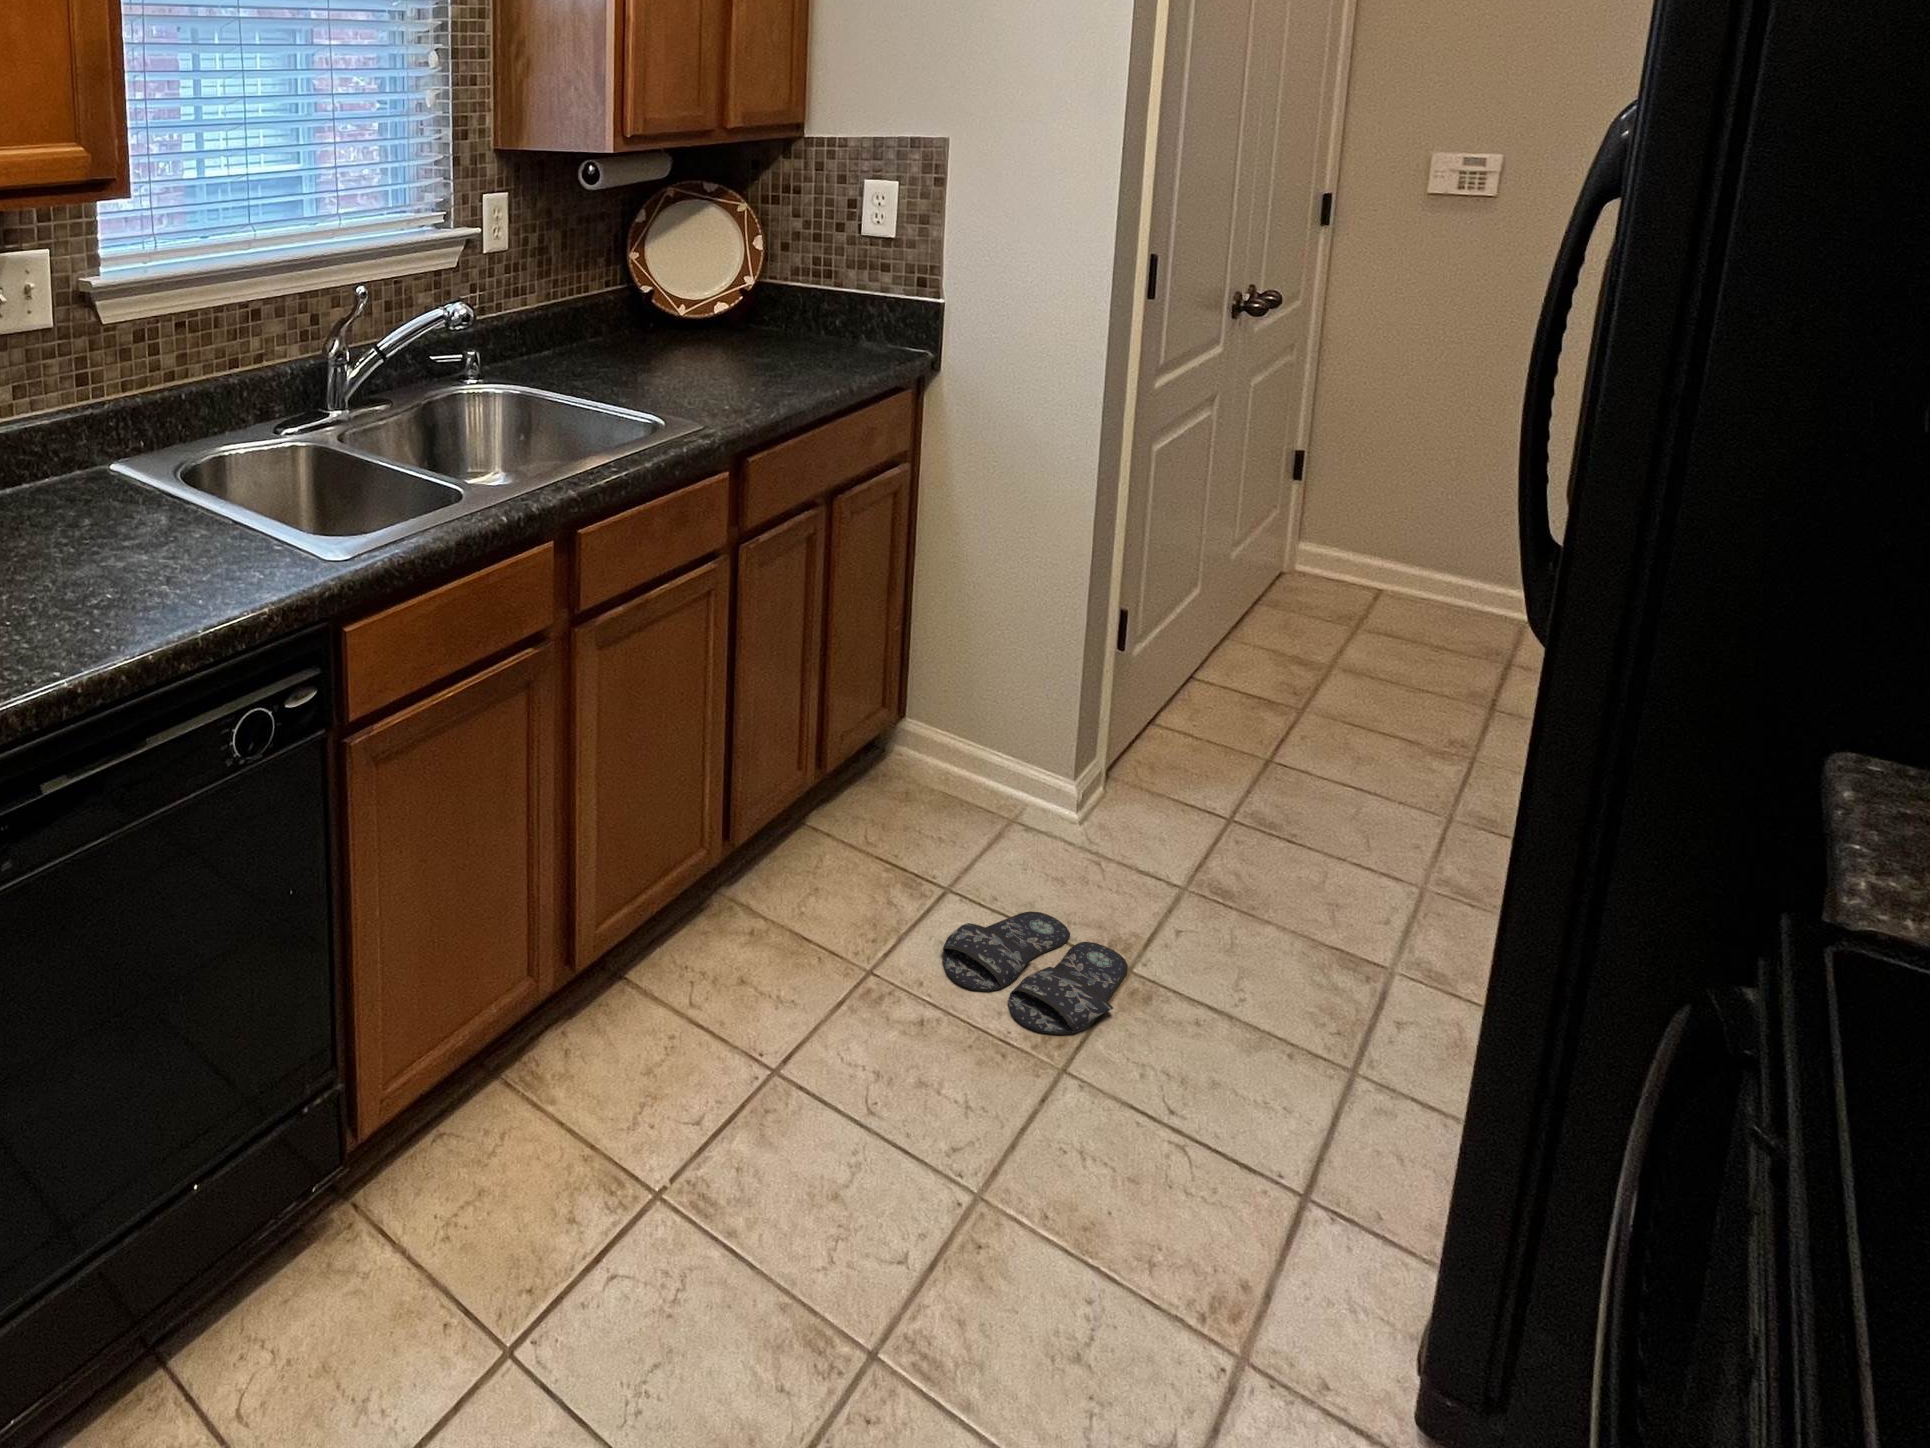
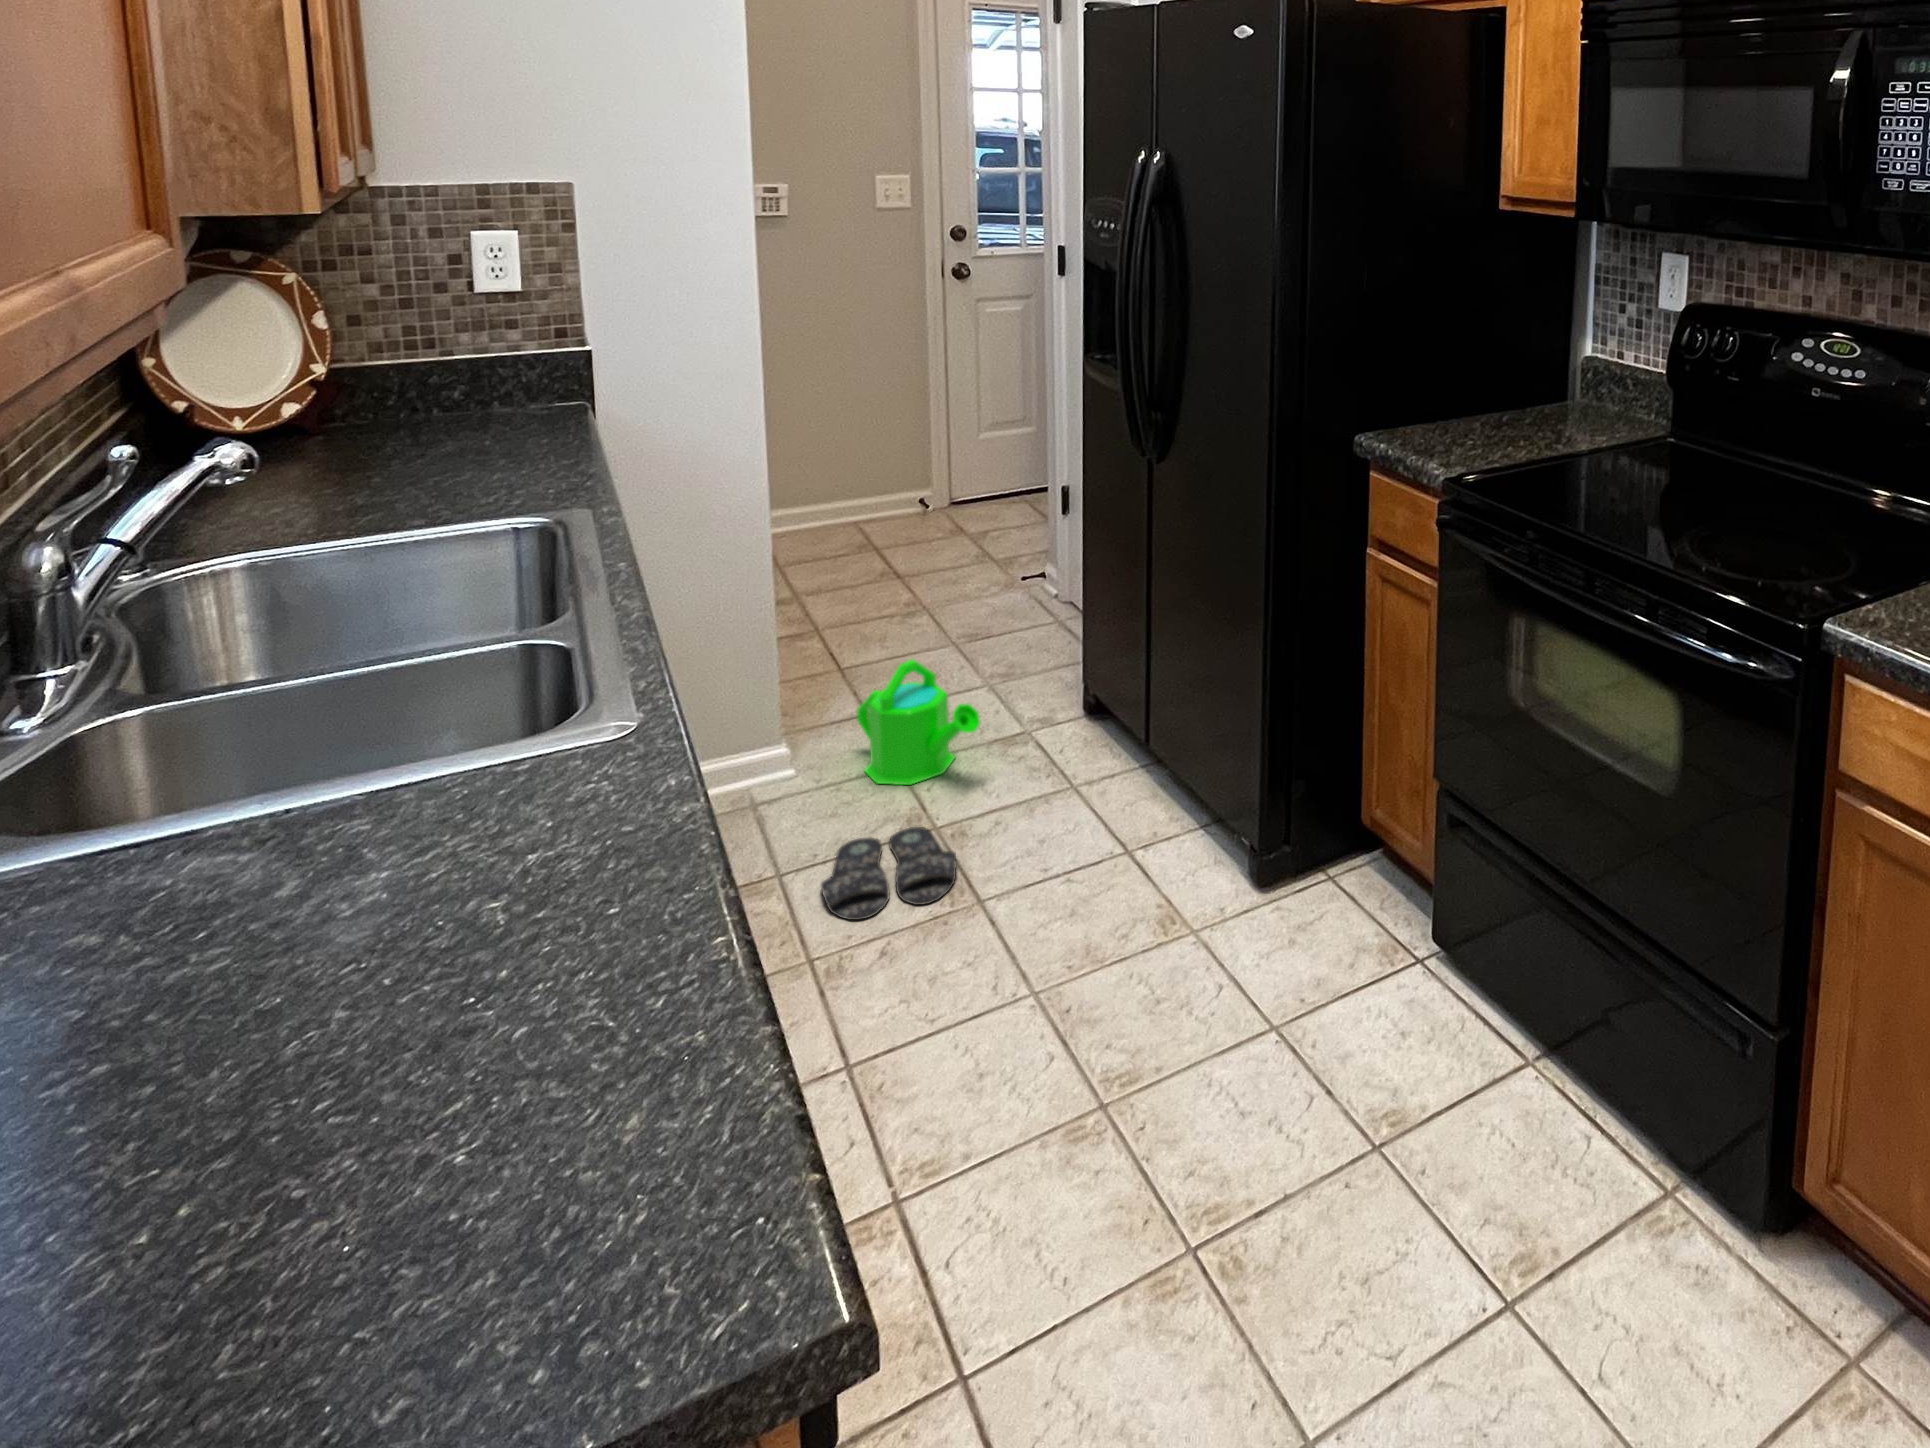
watering can: none [1149,768,1280,934] -> present [857,659,981,785]

